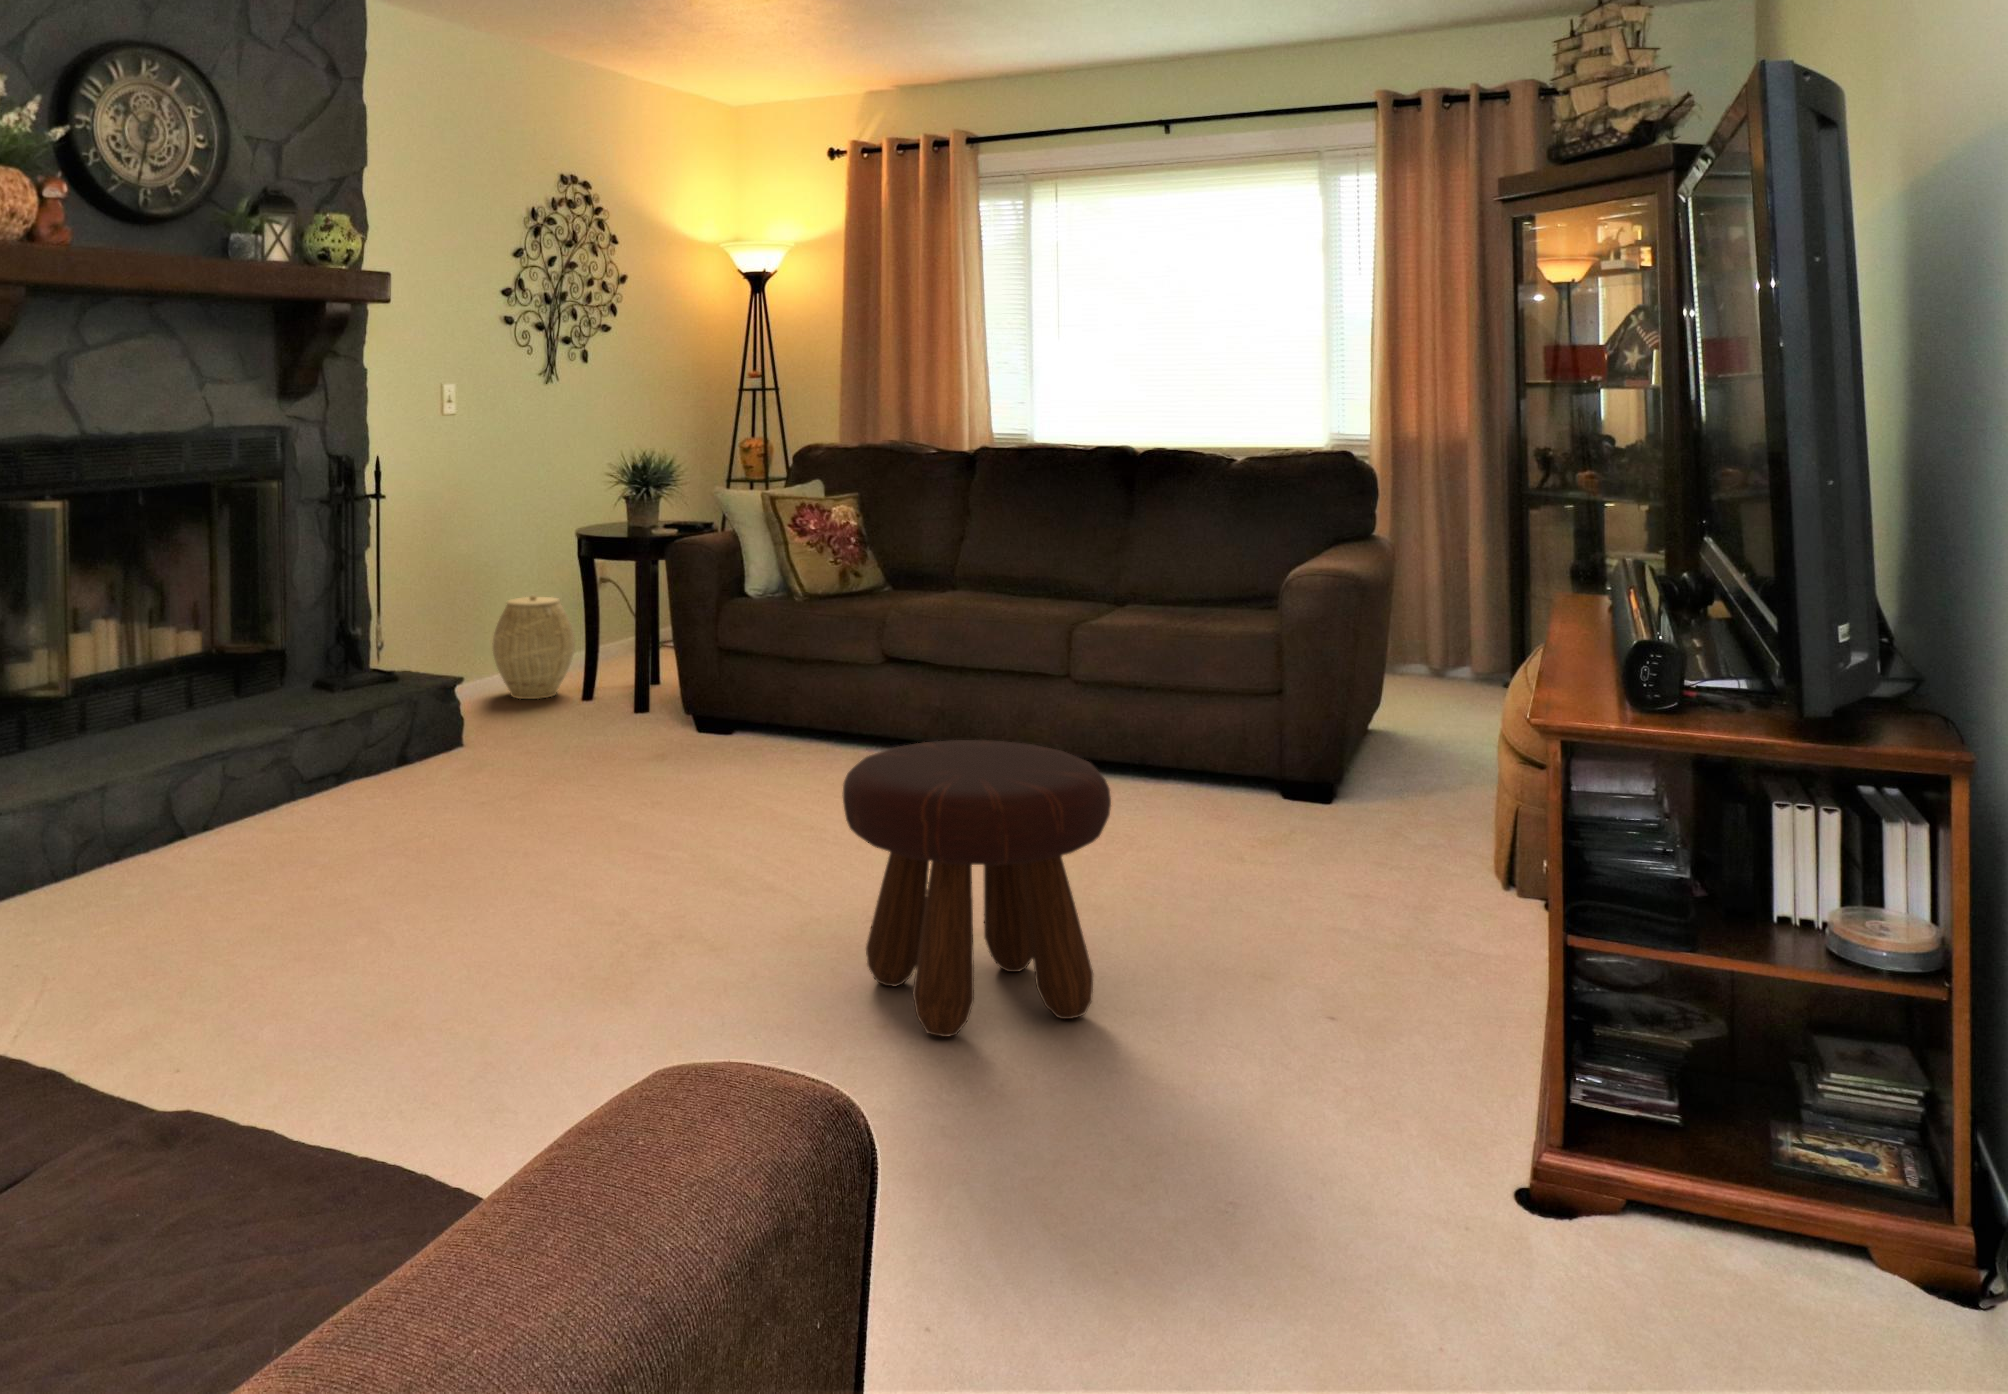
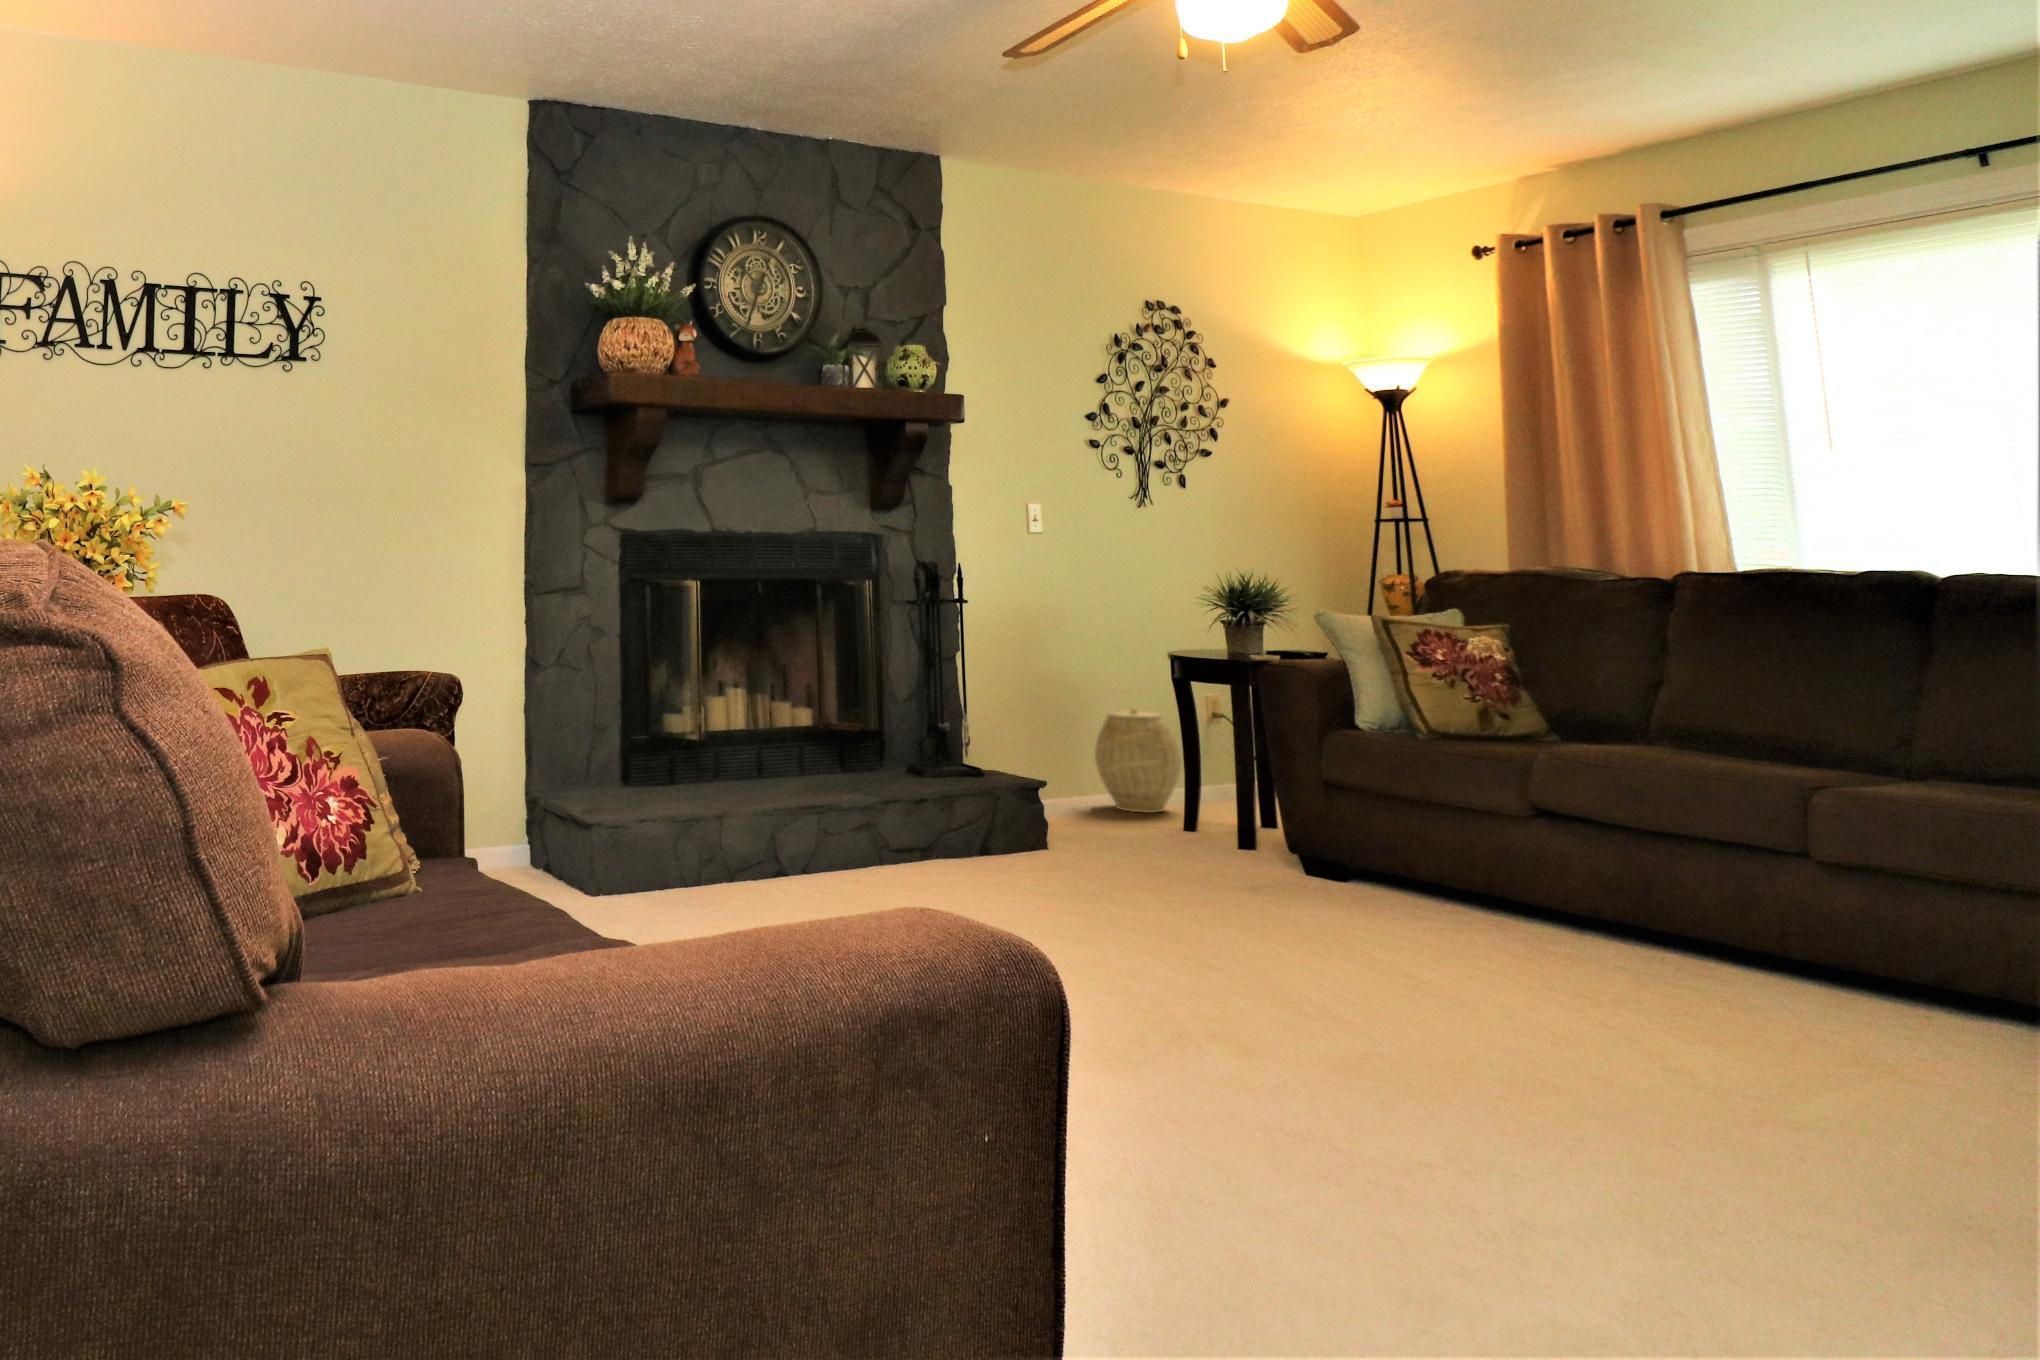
footstool: present [842,740,1111,1037] -> none [1390,824,1763,1168]

